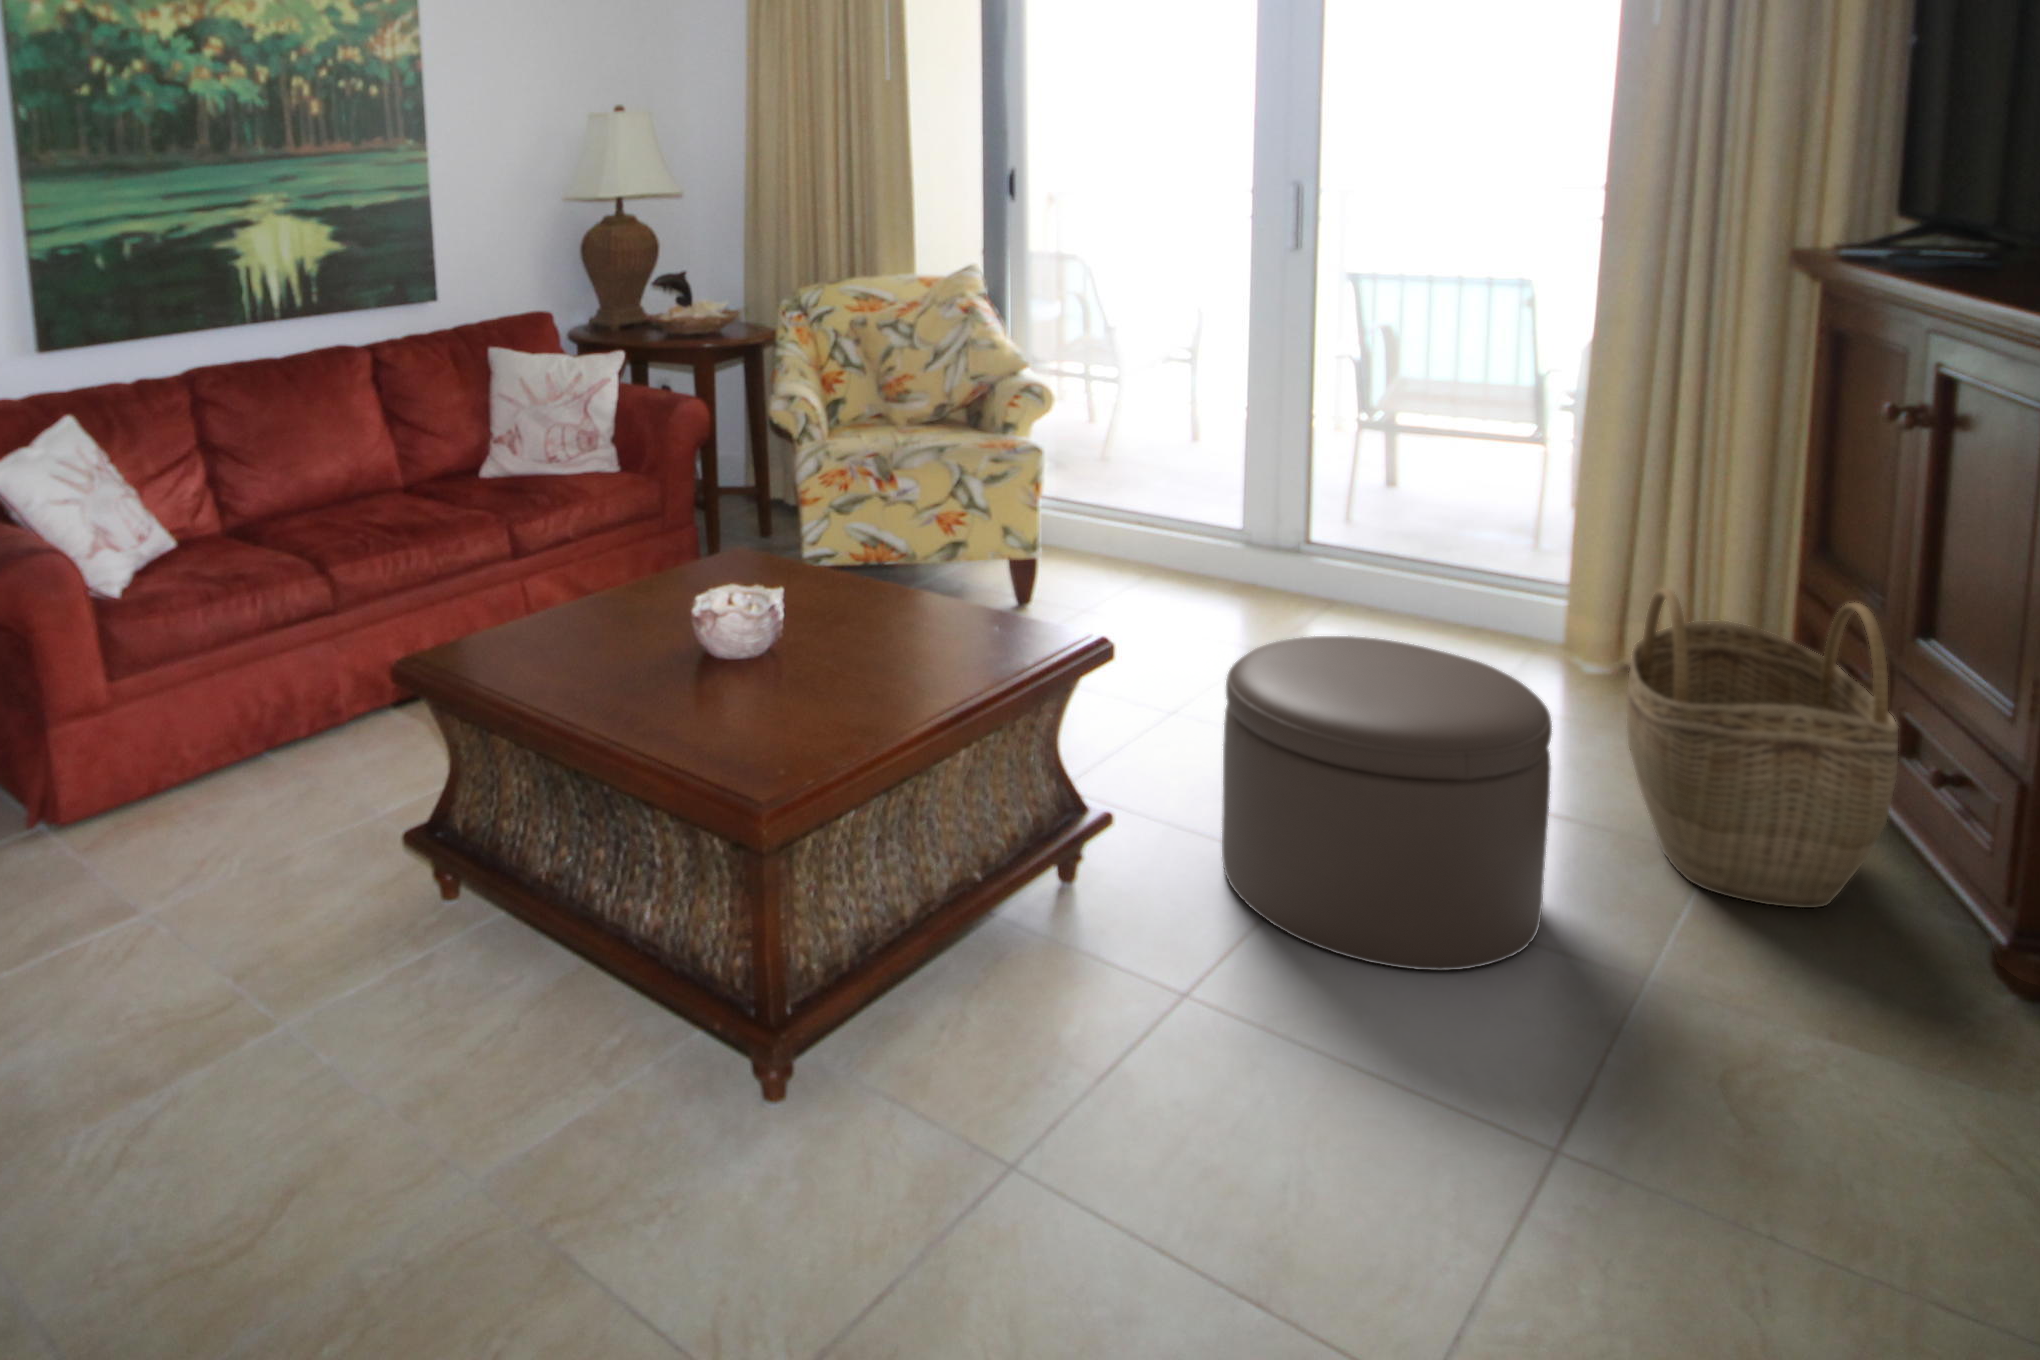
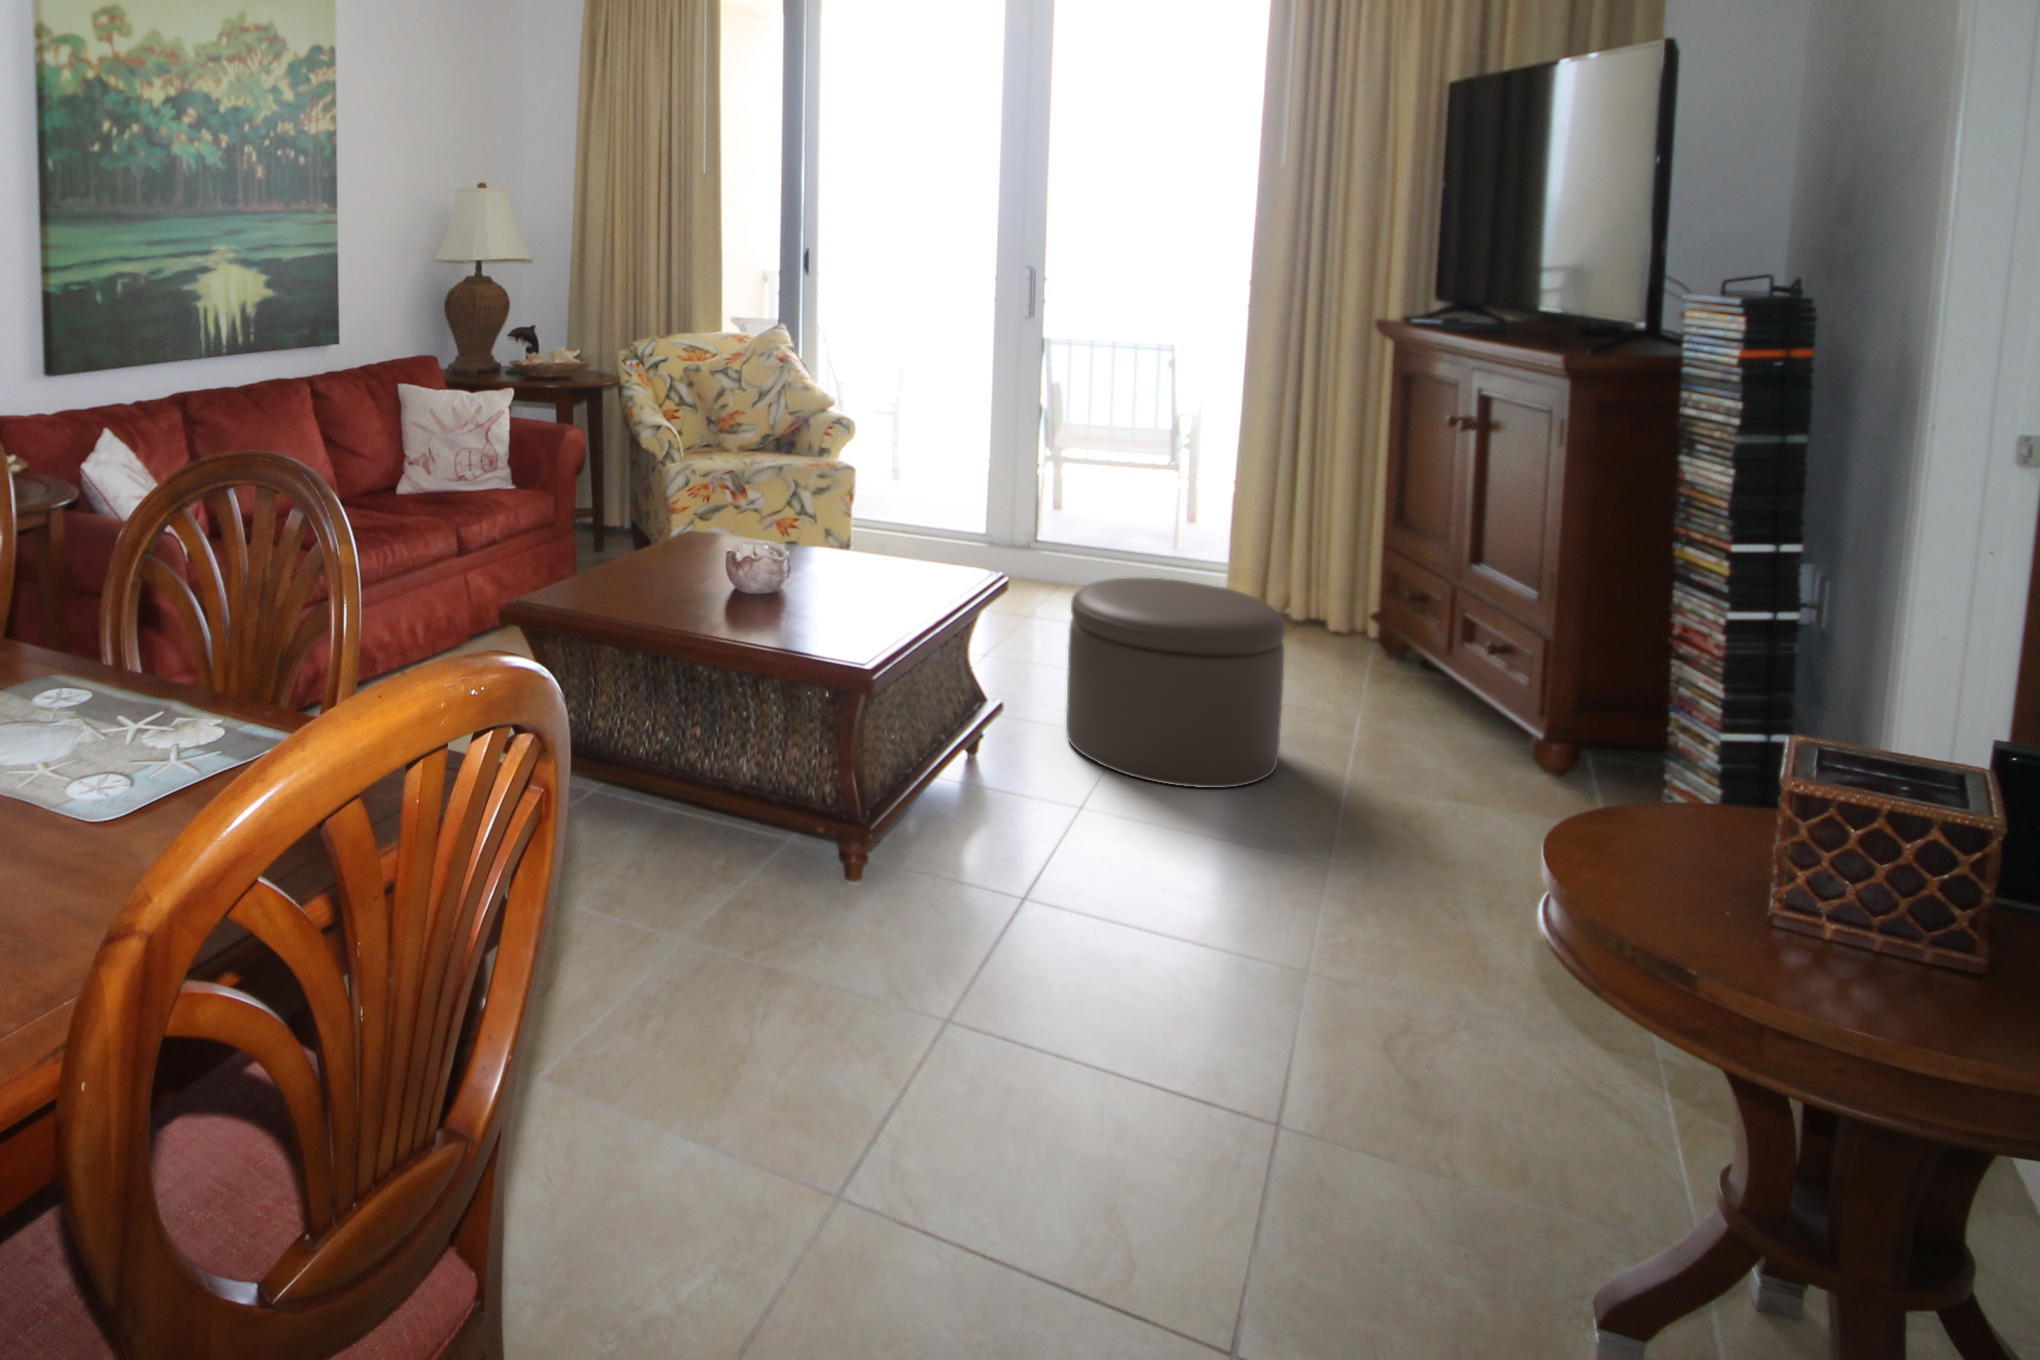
woven basket: present [1626,588,1898,908] -> none [1301,538,1471,741]

